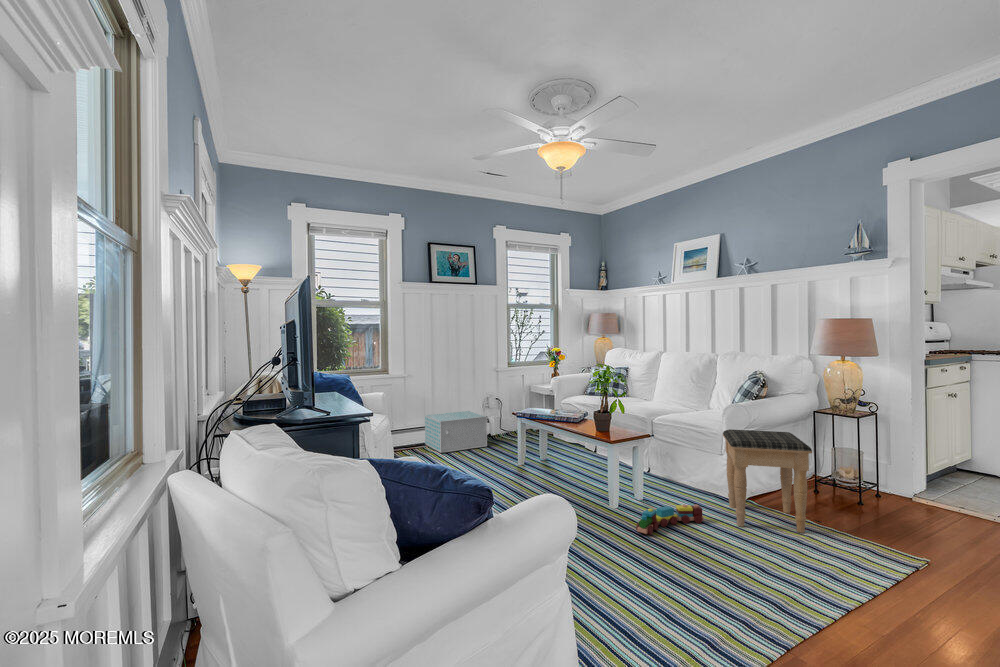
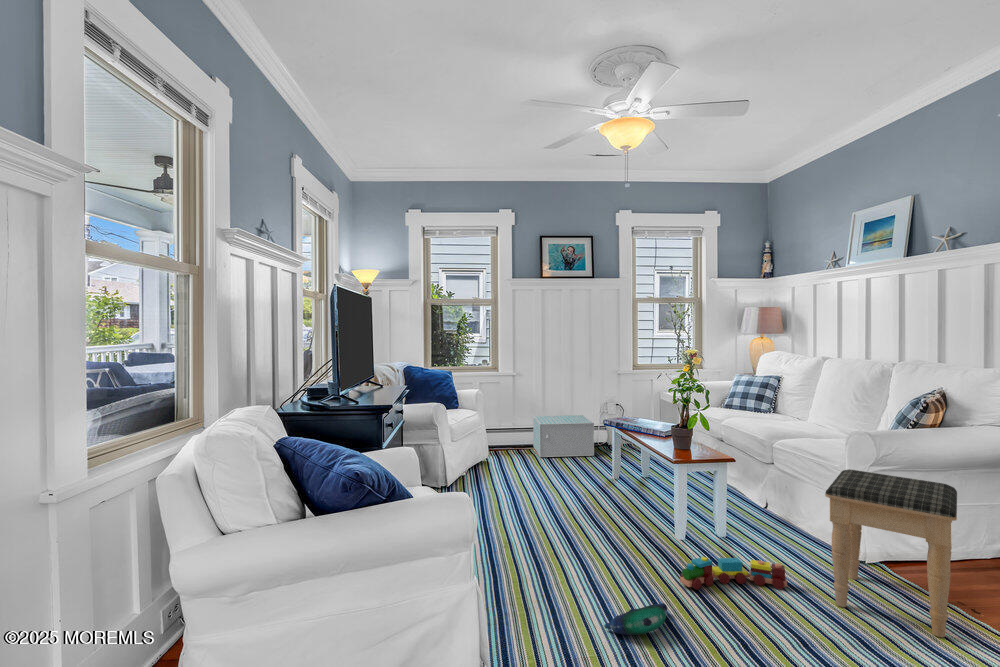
plush toy: none [614,548,655,578] -> present [604,603,667,635]

